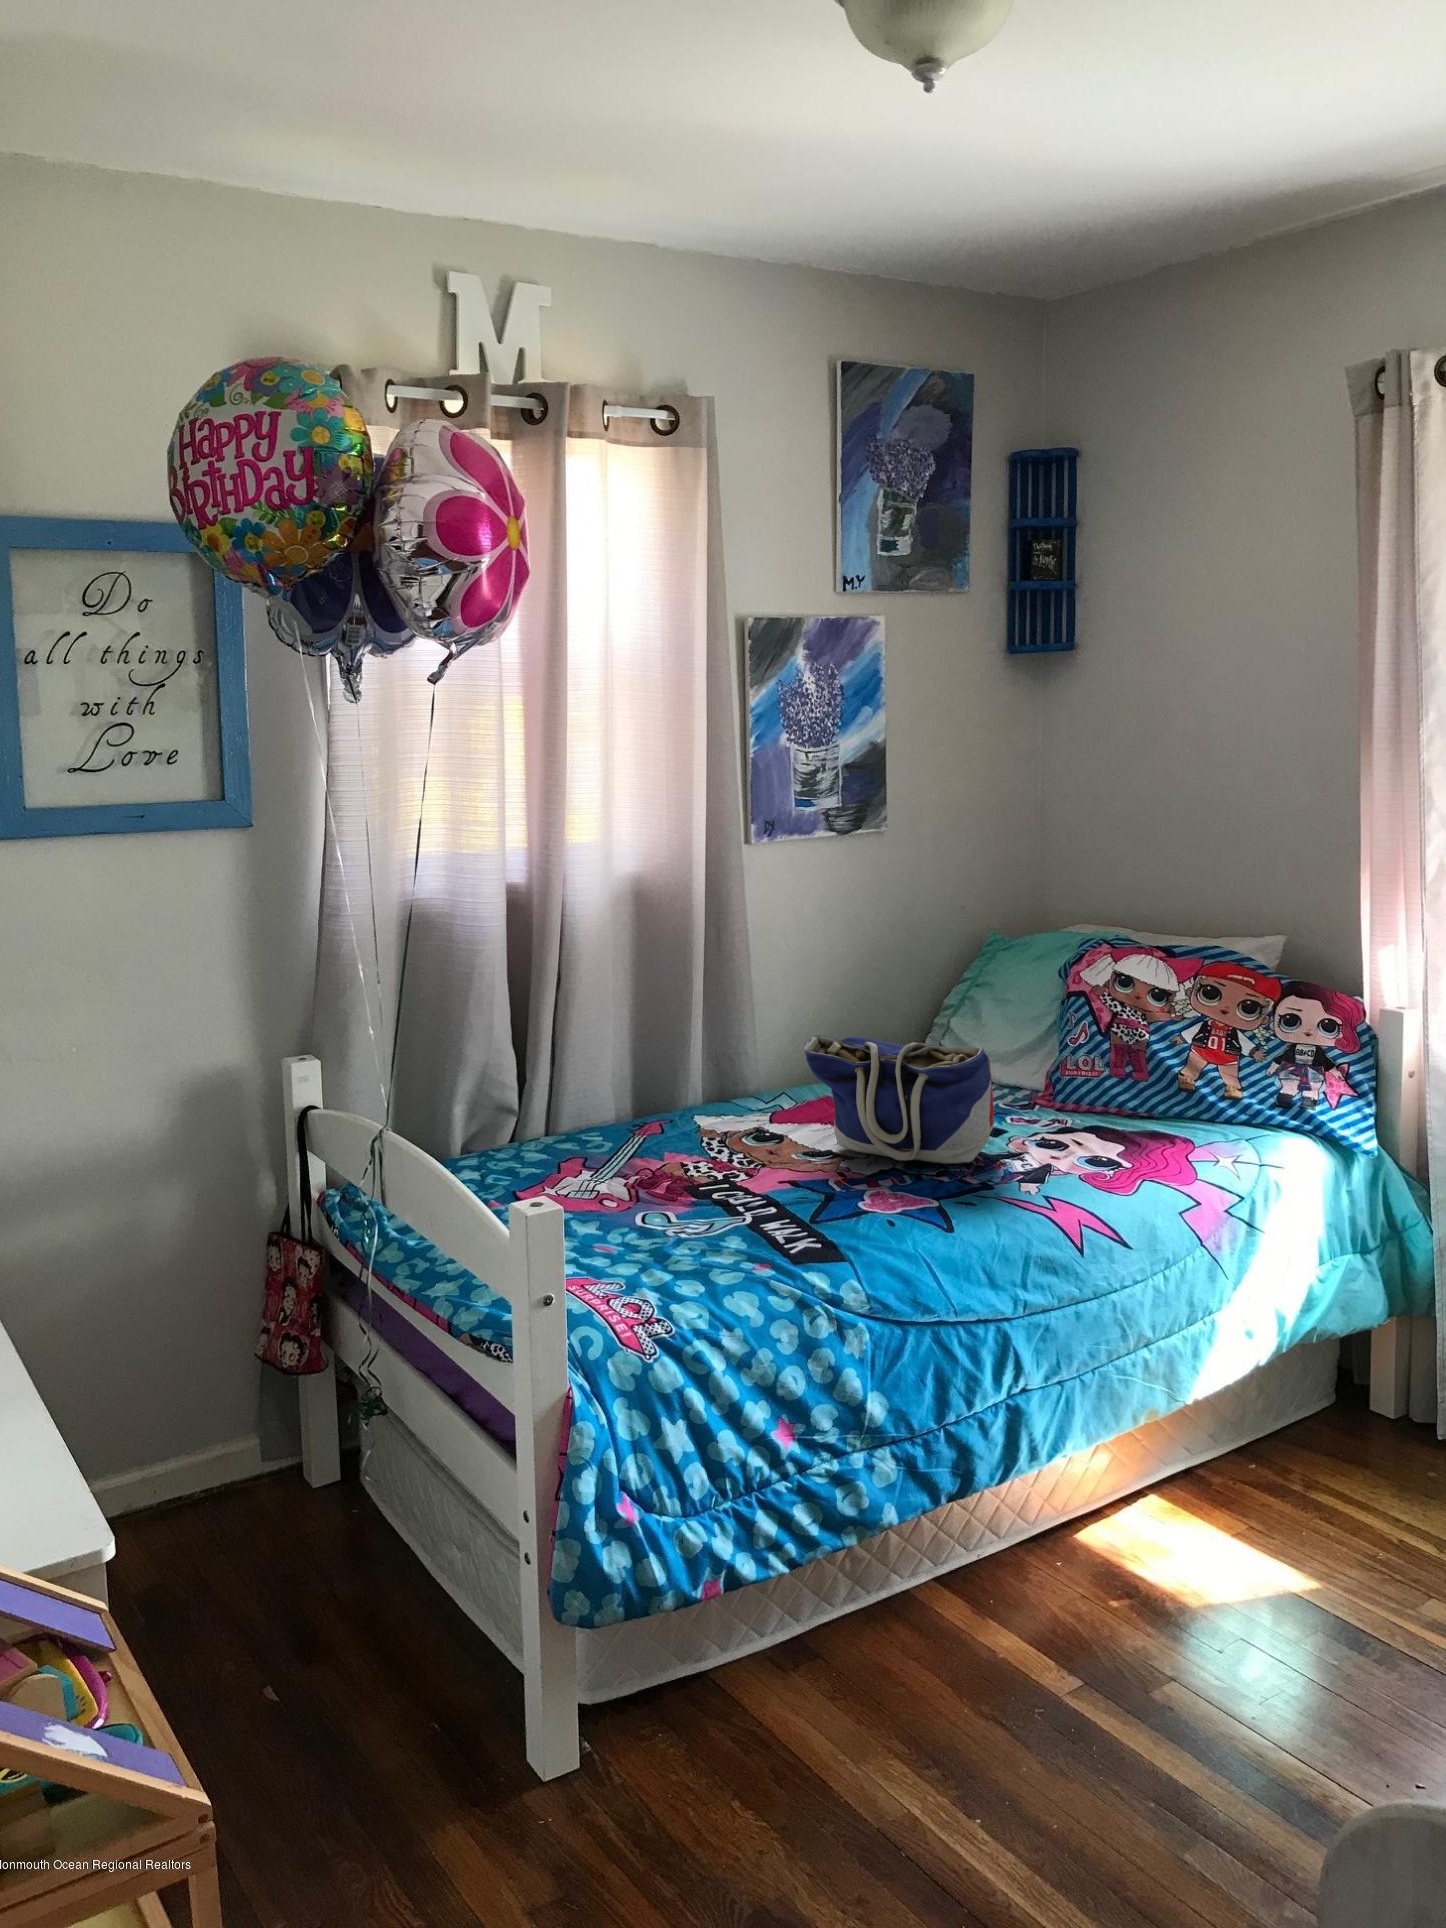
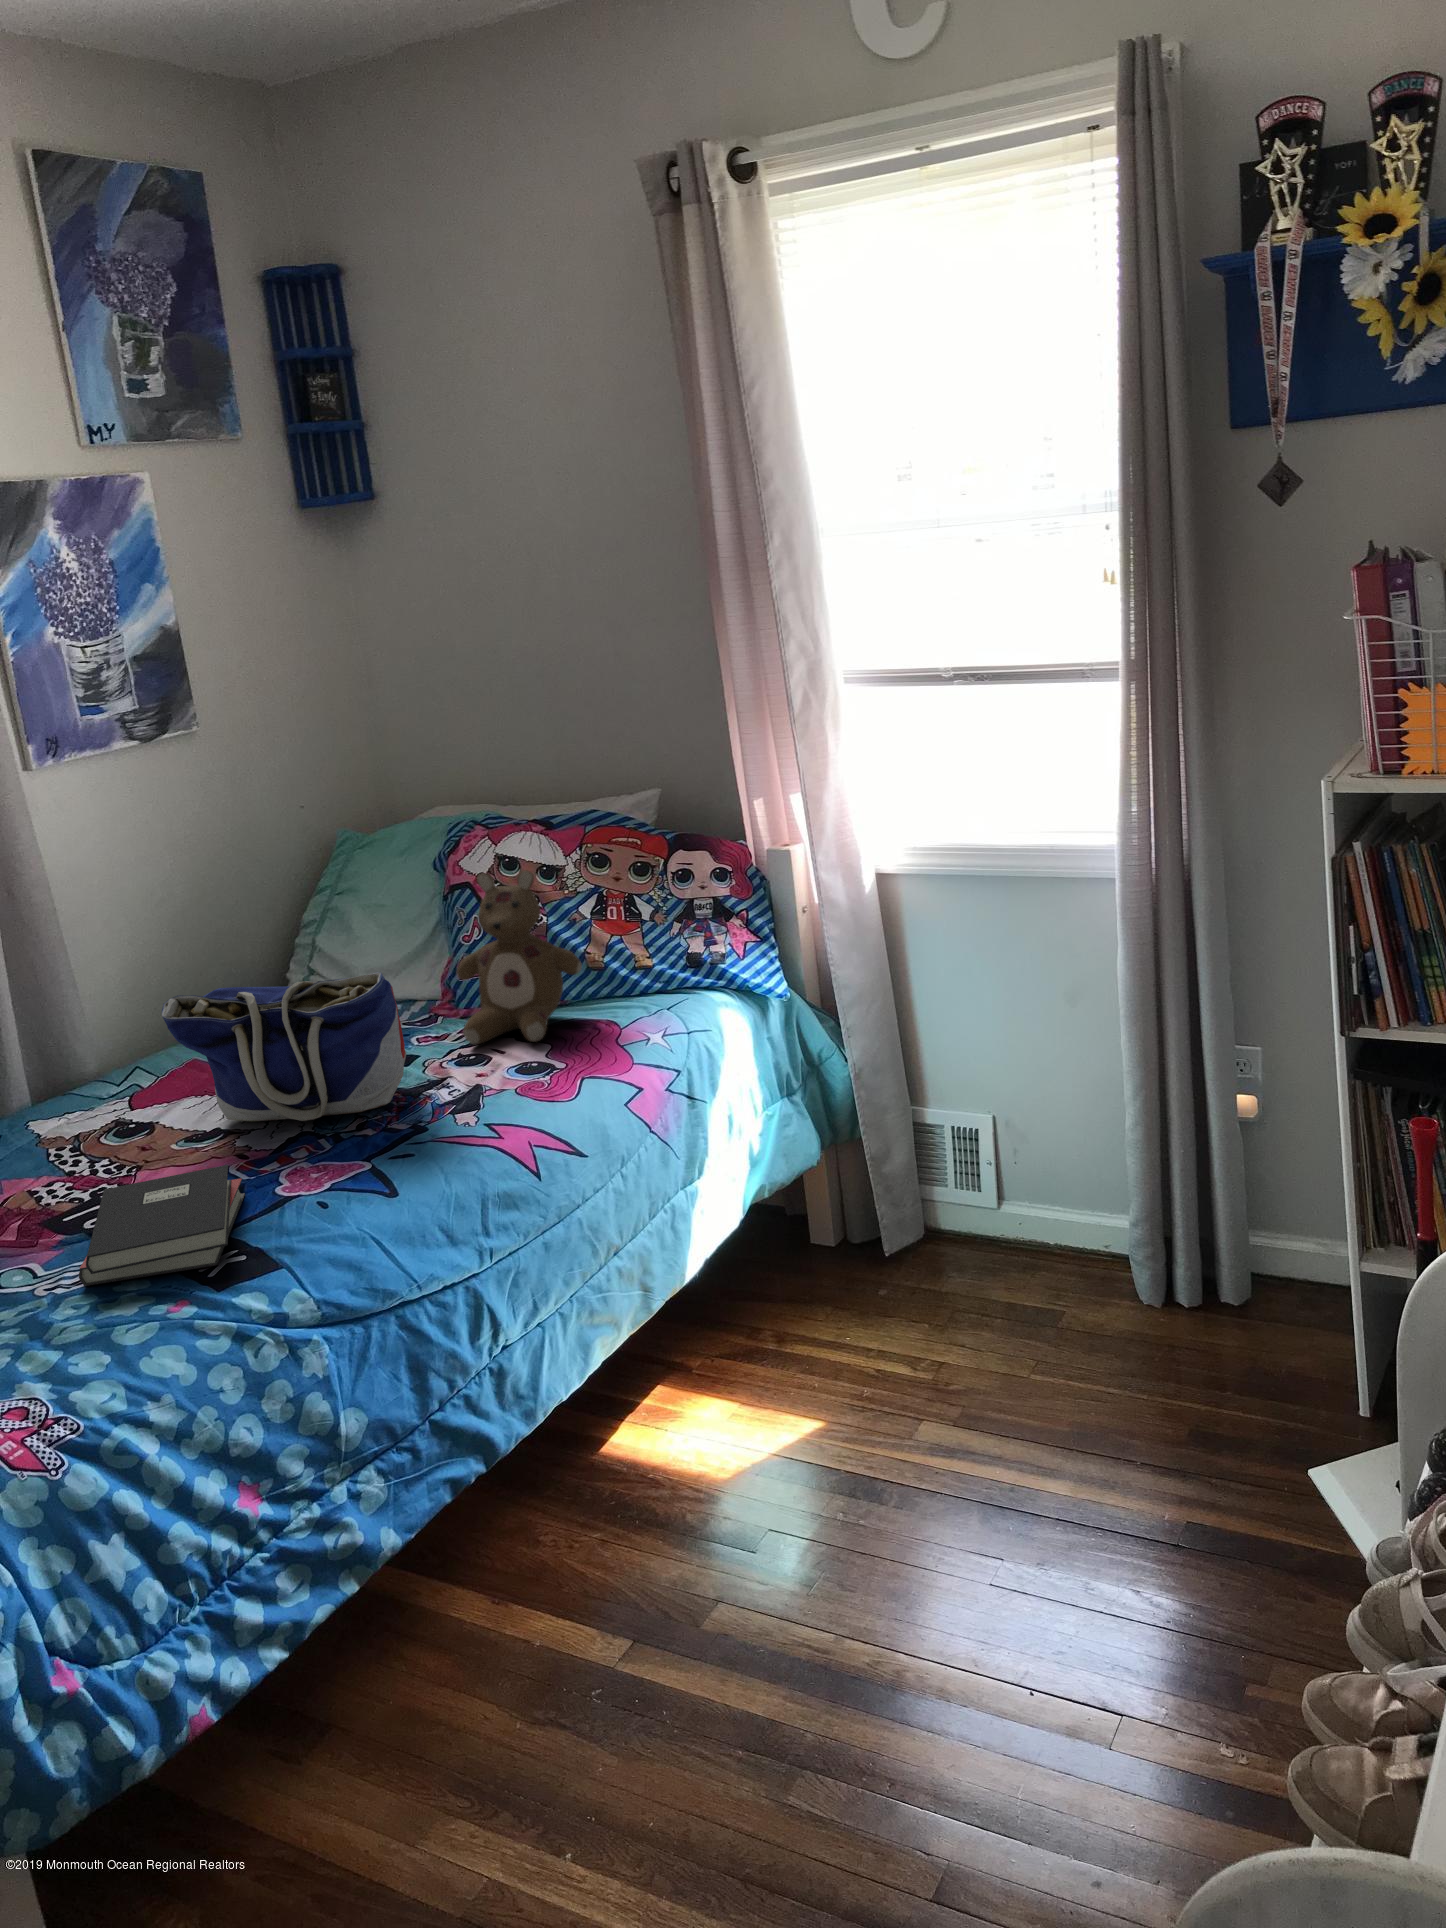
stuffed bear: none [1051,983,1171,1141] -> present [457,870,582,1044]
hardback book: none [699,1171,836,1247] -> present [79,1165,245,1286]

